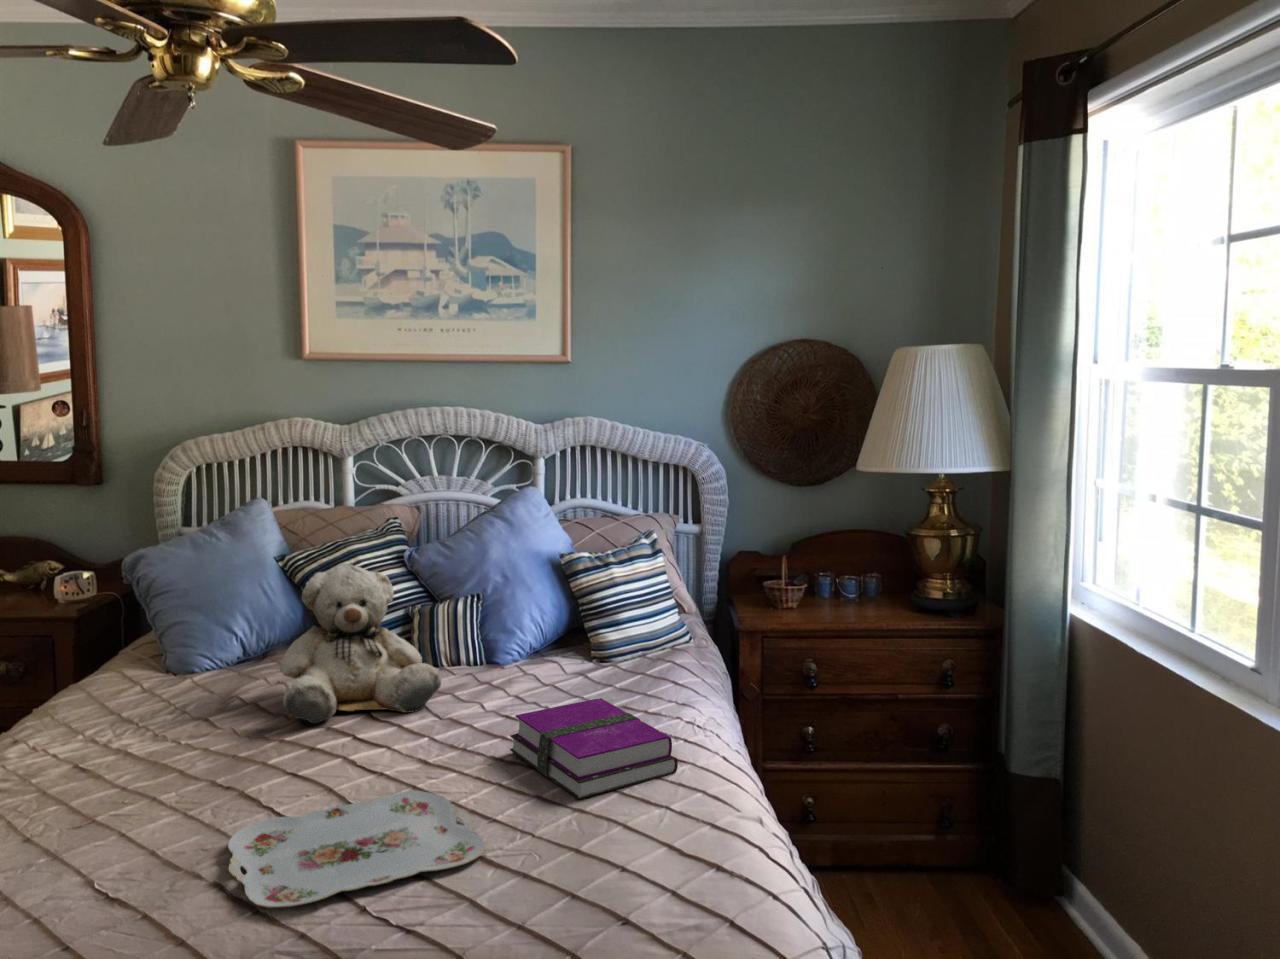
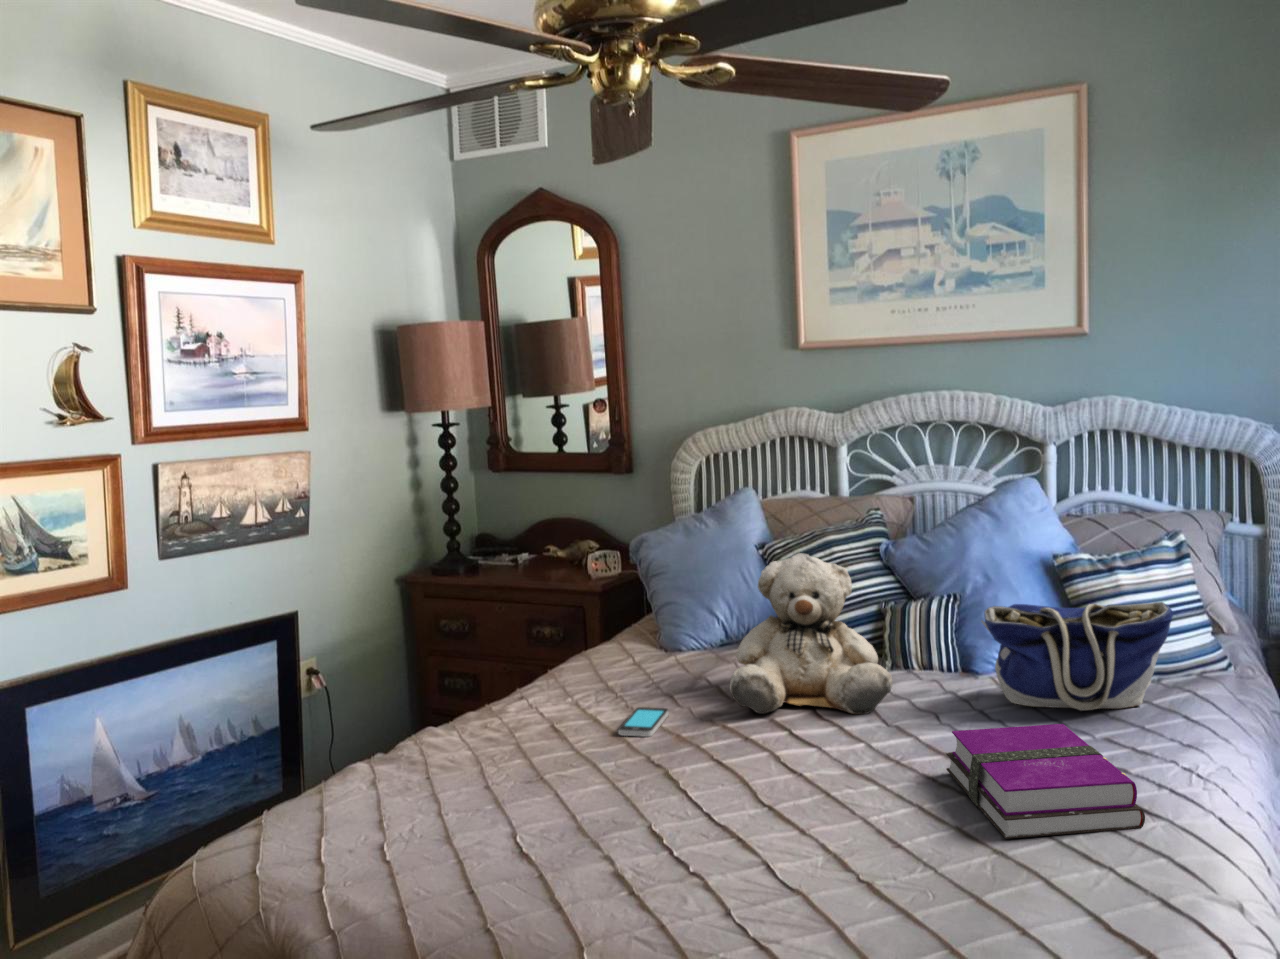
tote bag: none [518,590,668,688] -> present [981,602,1173,710]
smartphone: none [166,730,215,764] -> present [618,707,669,737]
serving tray: present [228,791,485,908] -> none [621,797,876,895]

